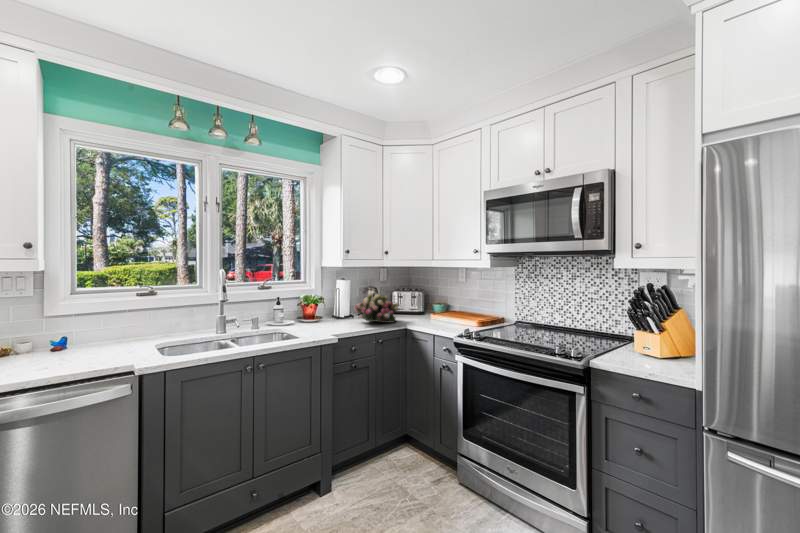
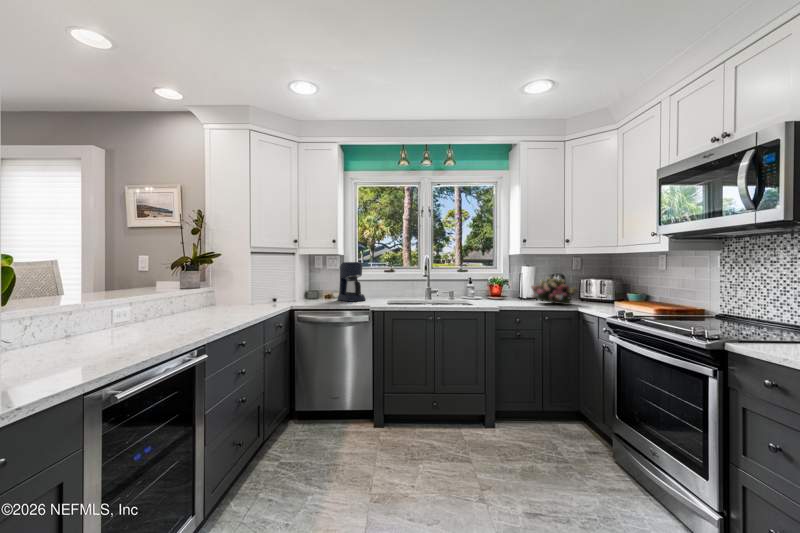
coffee maker: none [41,287,110,360] -> present [338,262,366,301]

